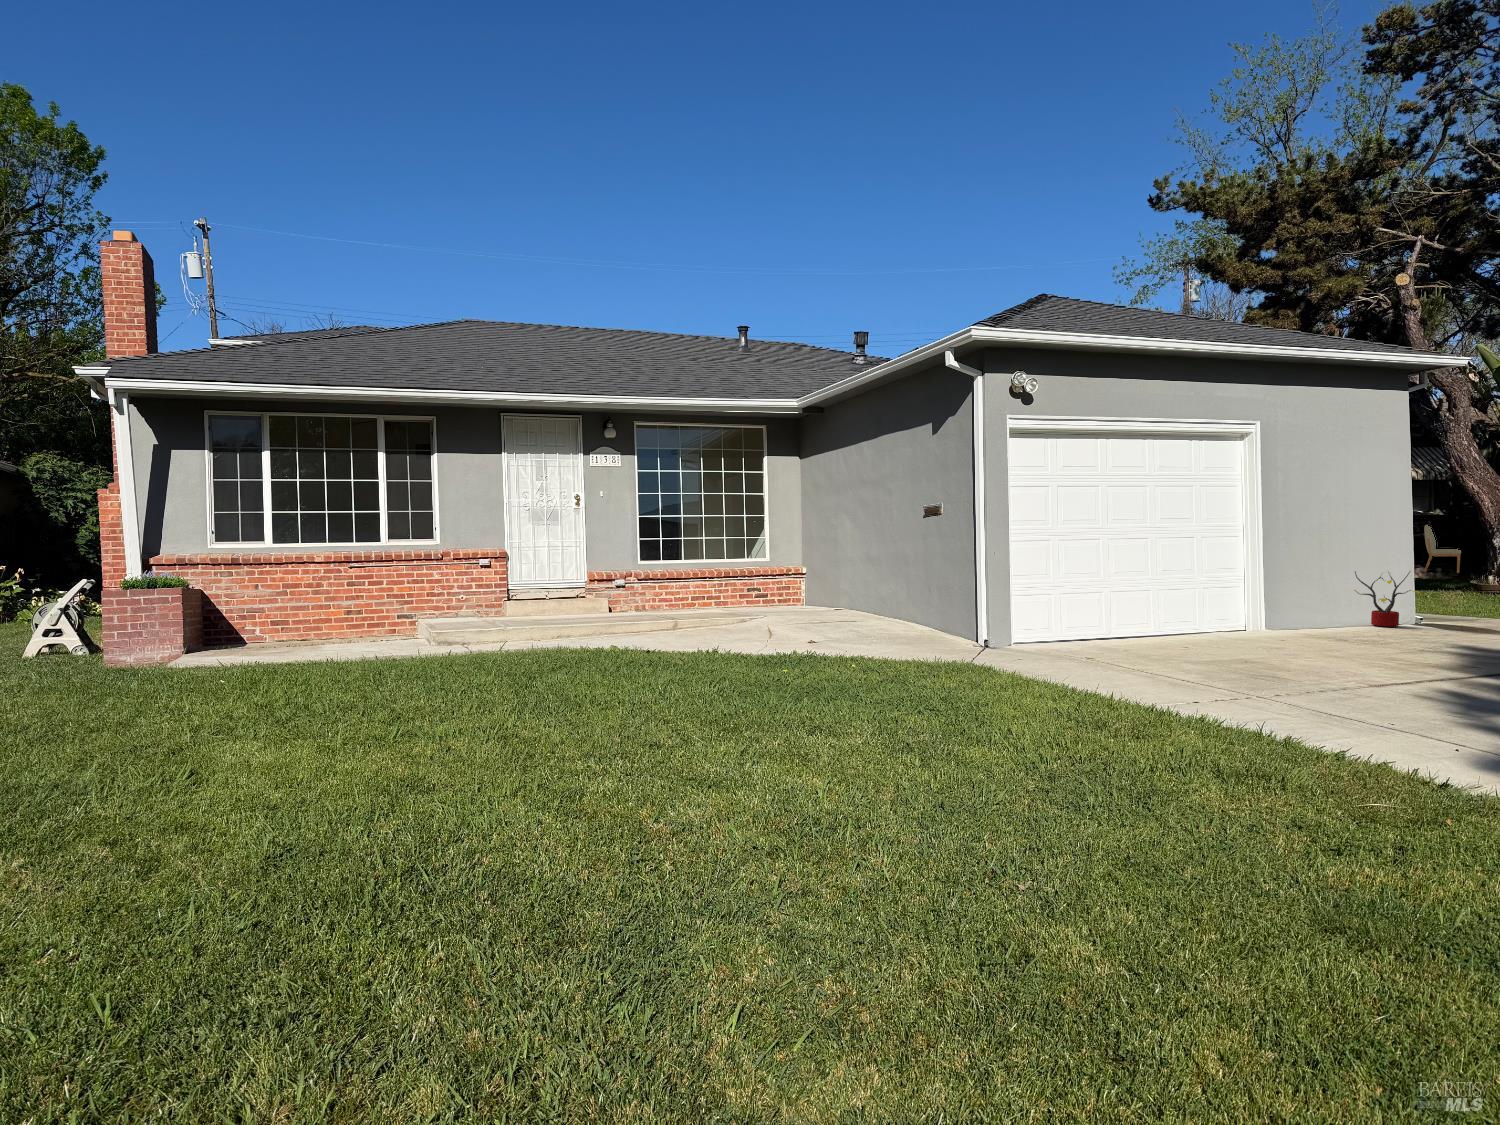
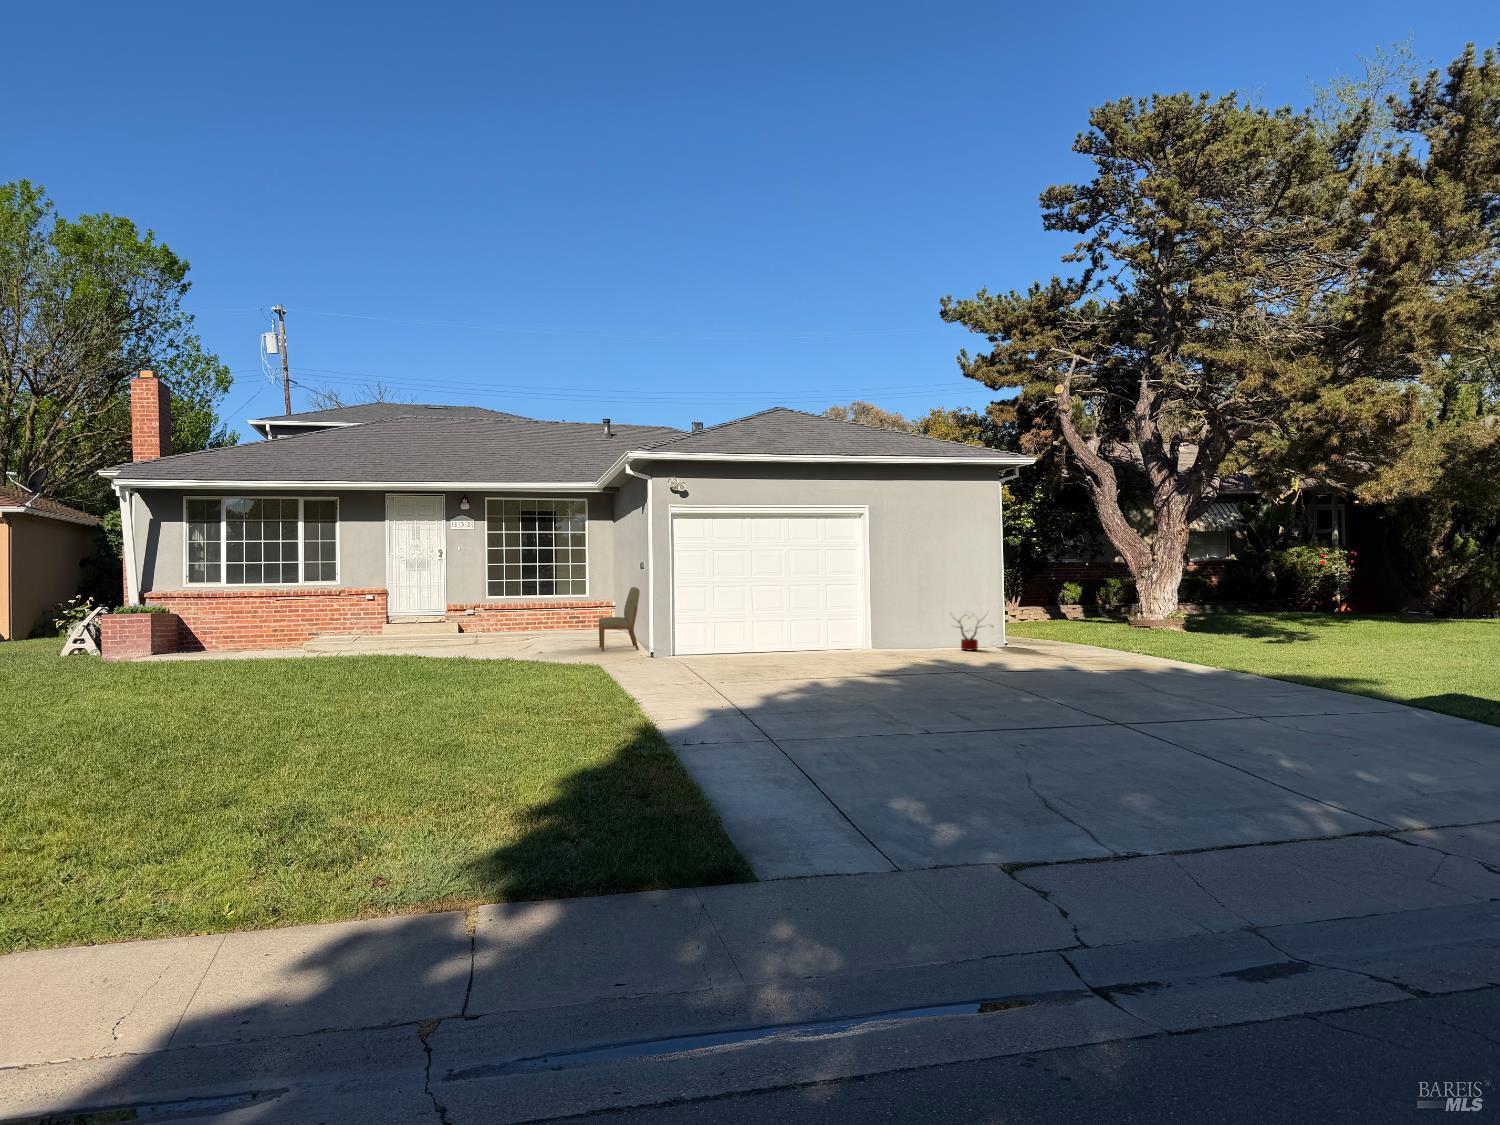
chair: present [1424,525,1461,573] -> present [598,587,640,651]

